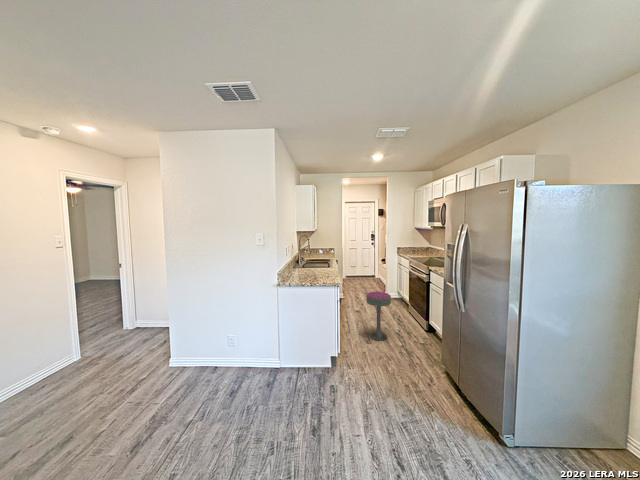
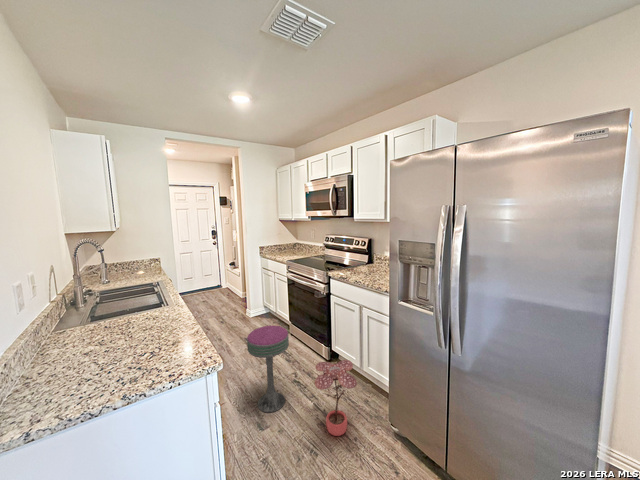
potted plant: none [395,317,425,361] -> present [315,360,357,436]

